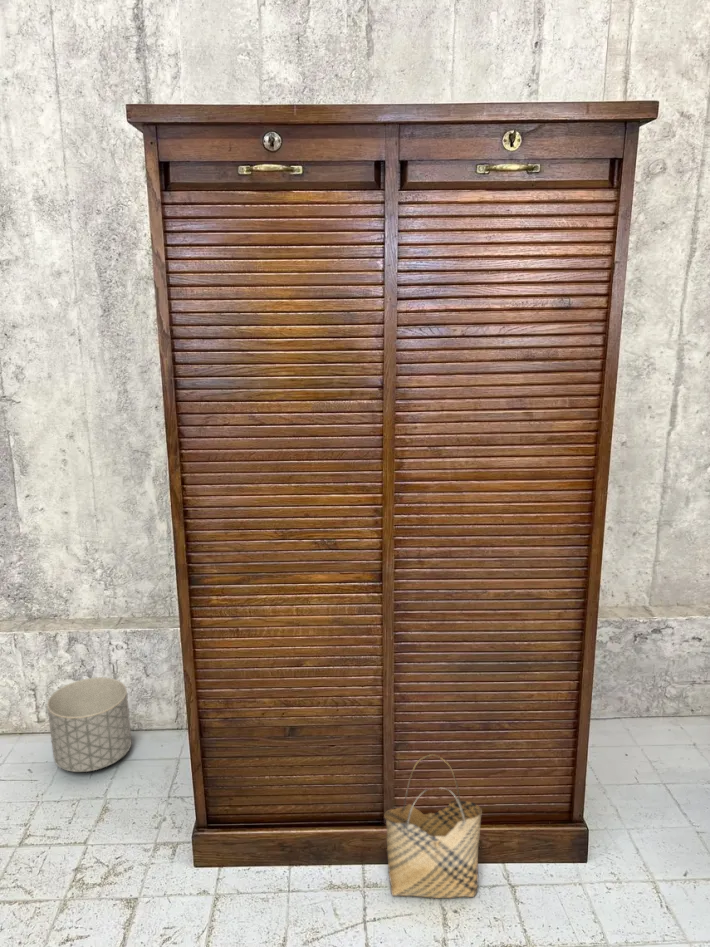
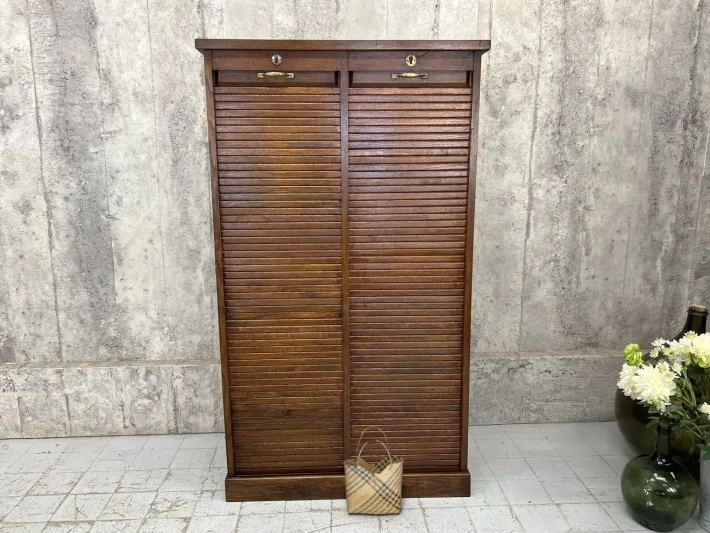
planter: present [47,677,131,772] -> none [132,396,185,454]

